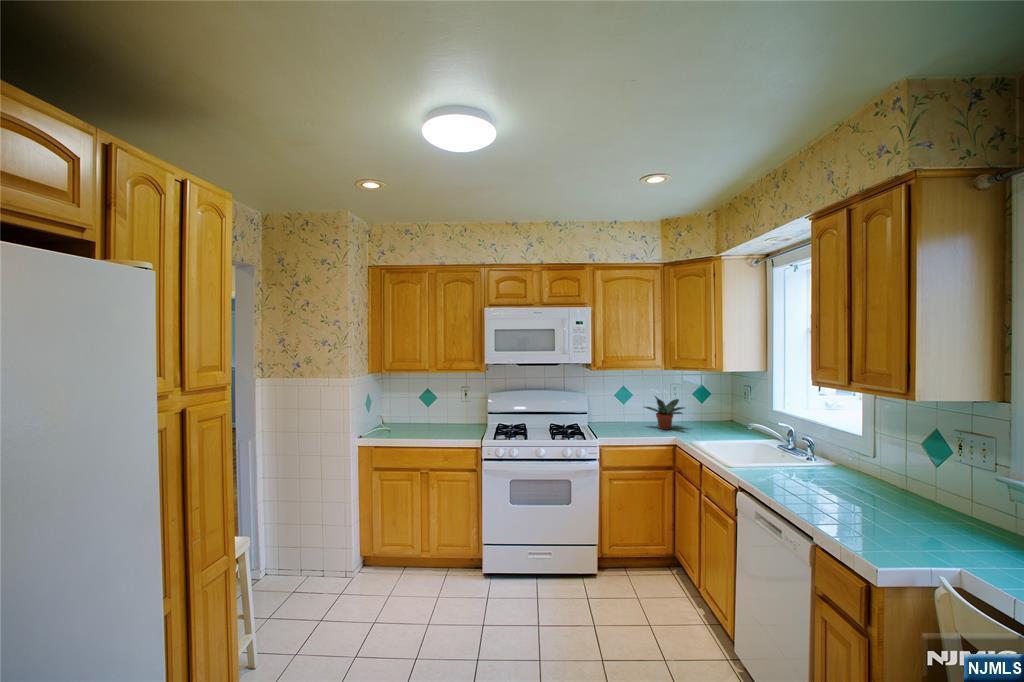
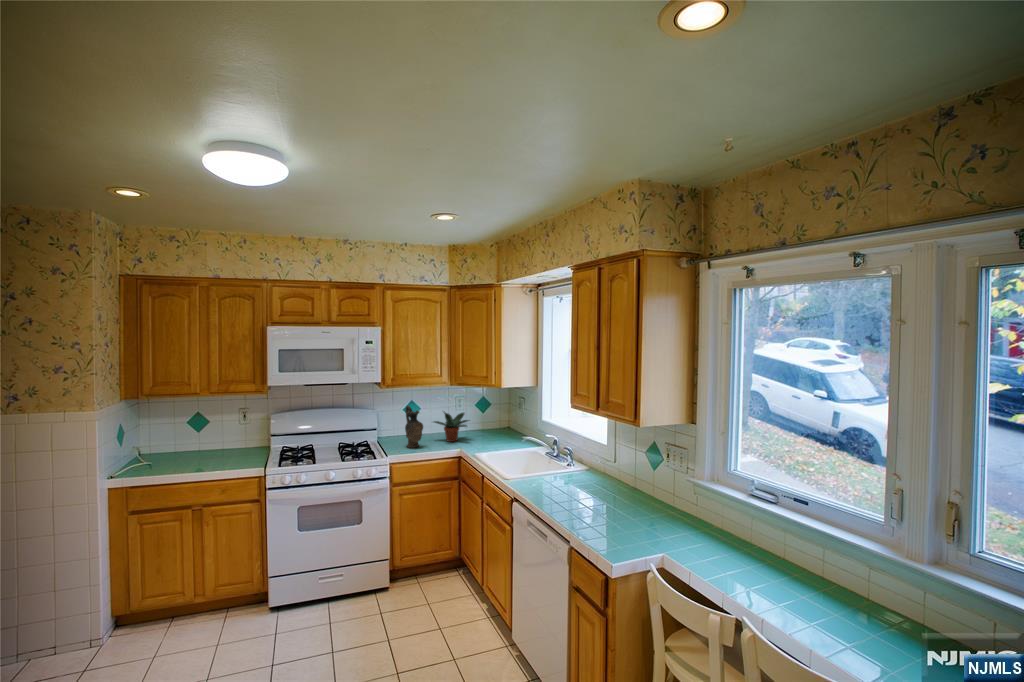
ceramic pitcher: none [615,388,634,432] -> present [405,405,423,448]

